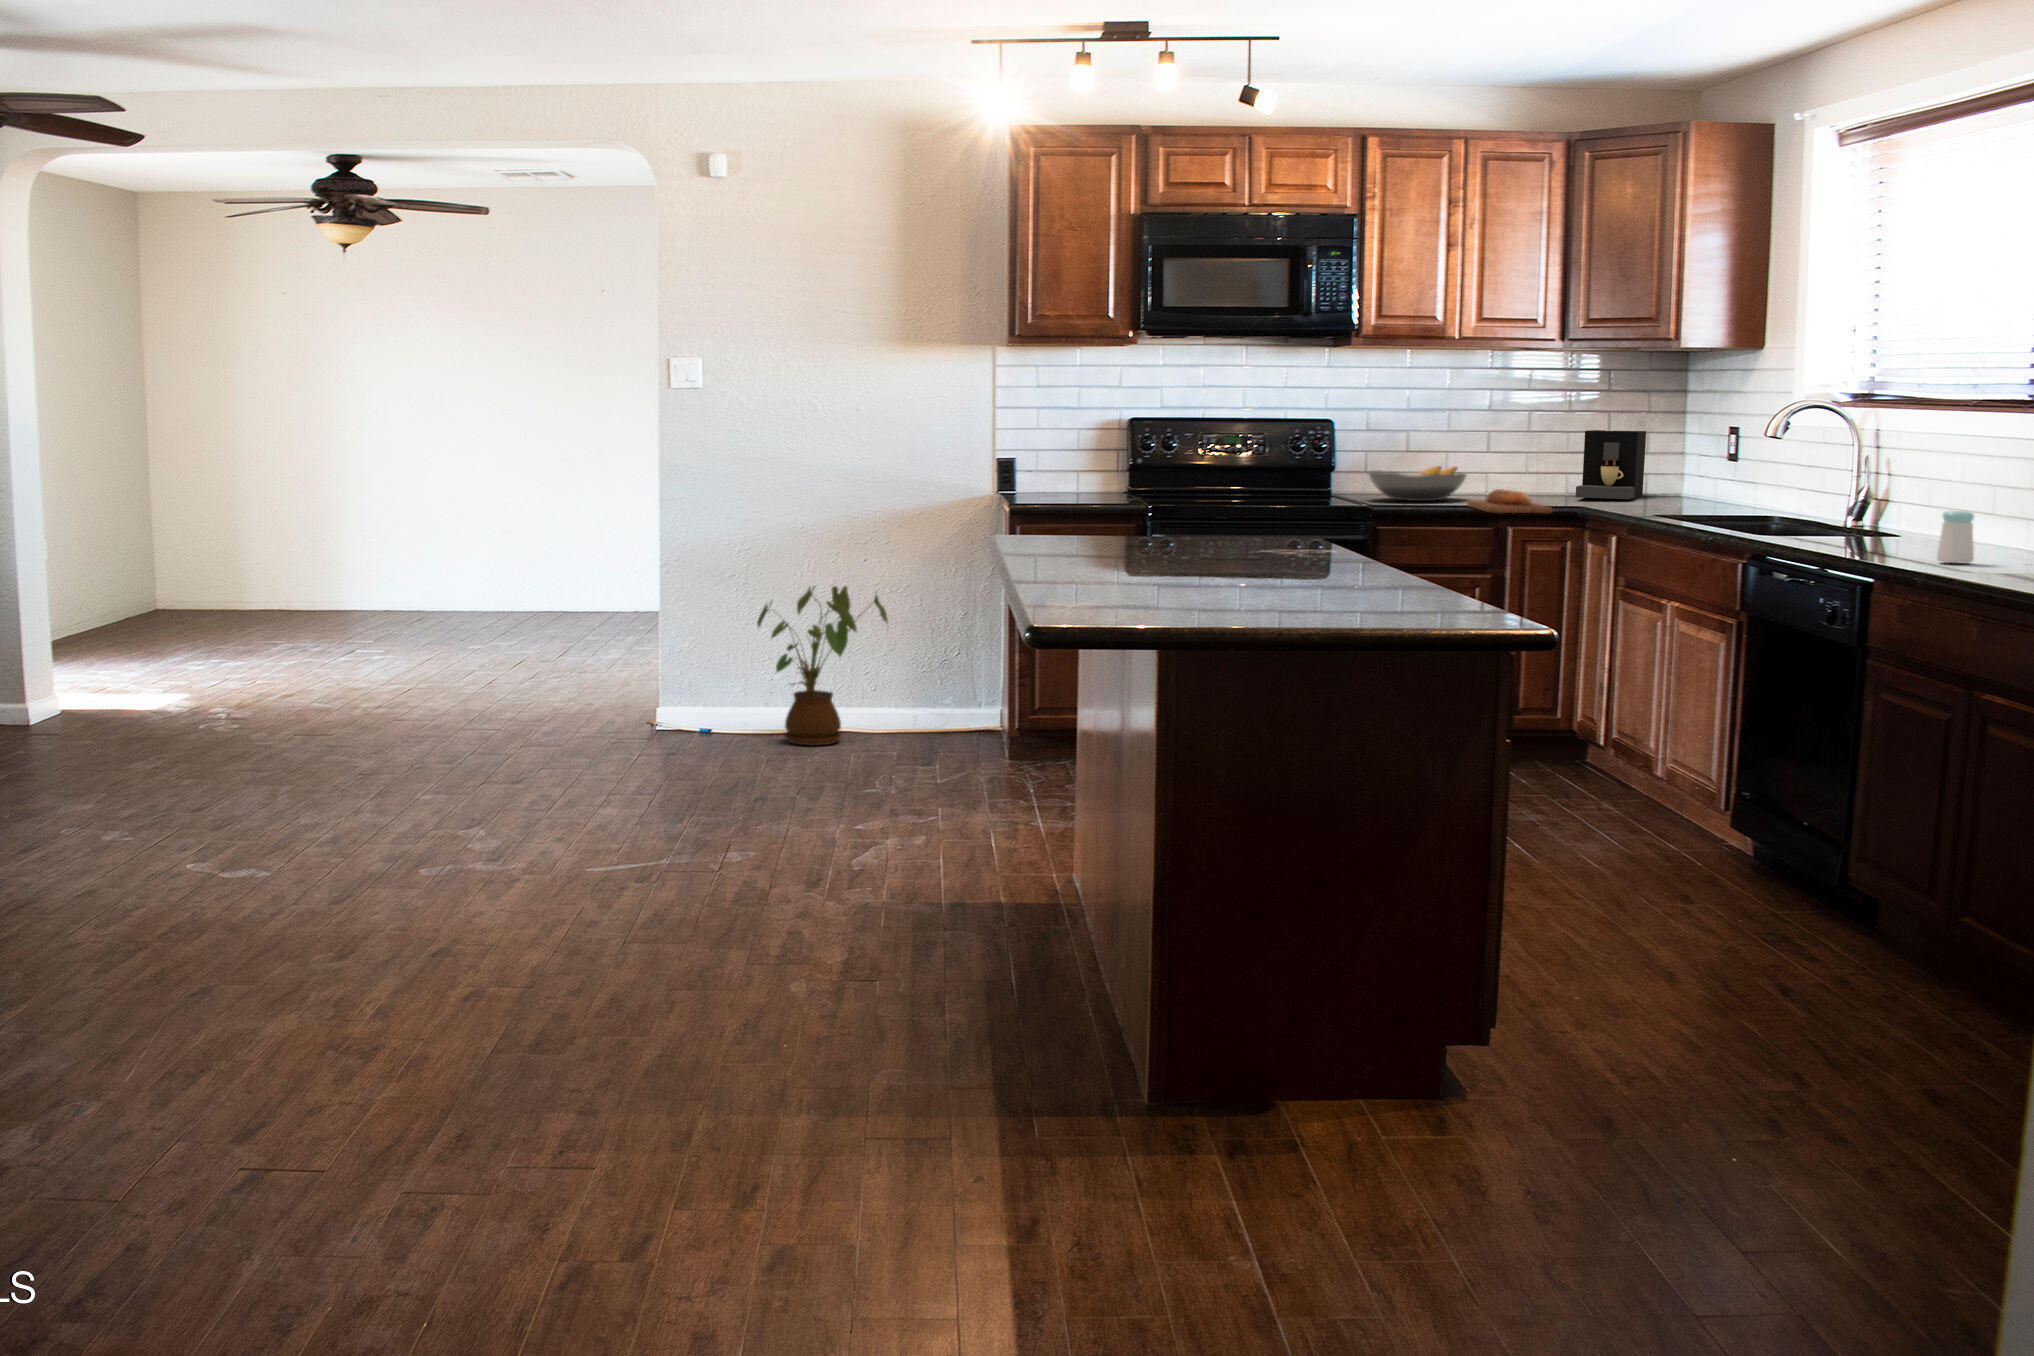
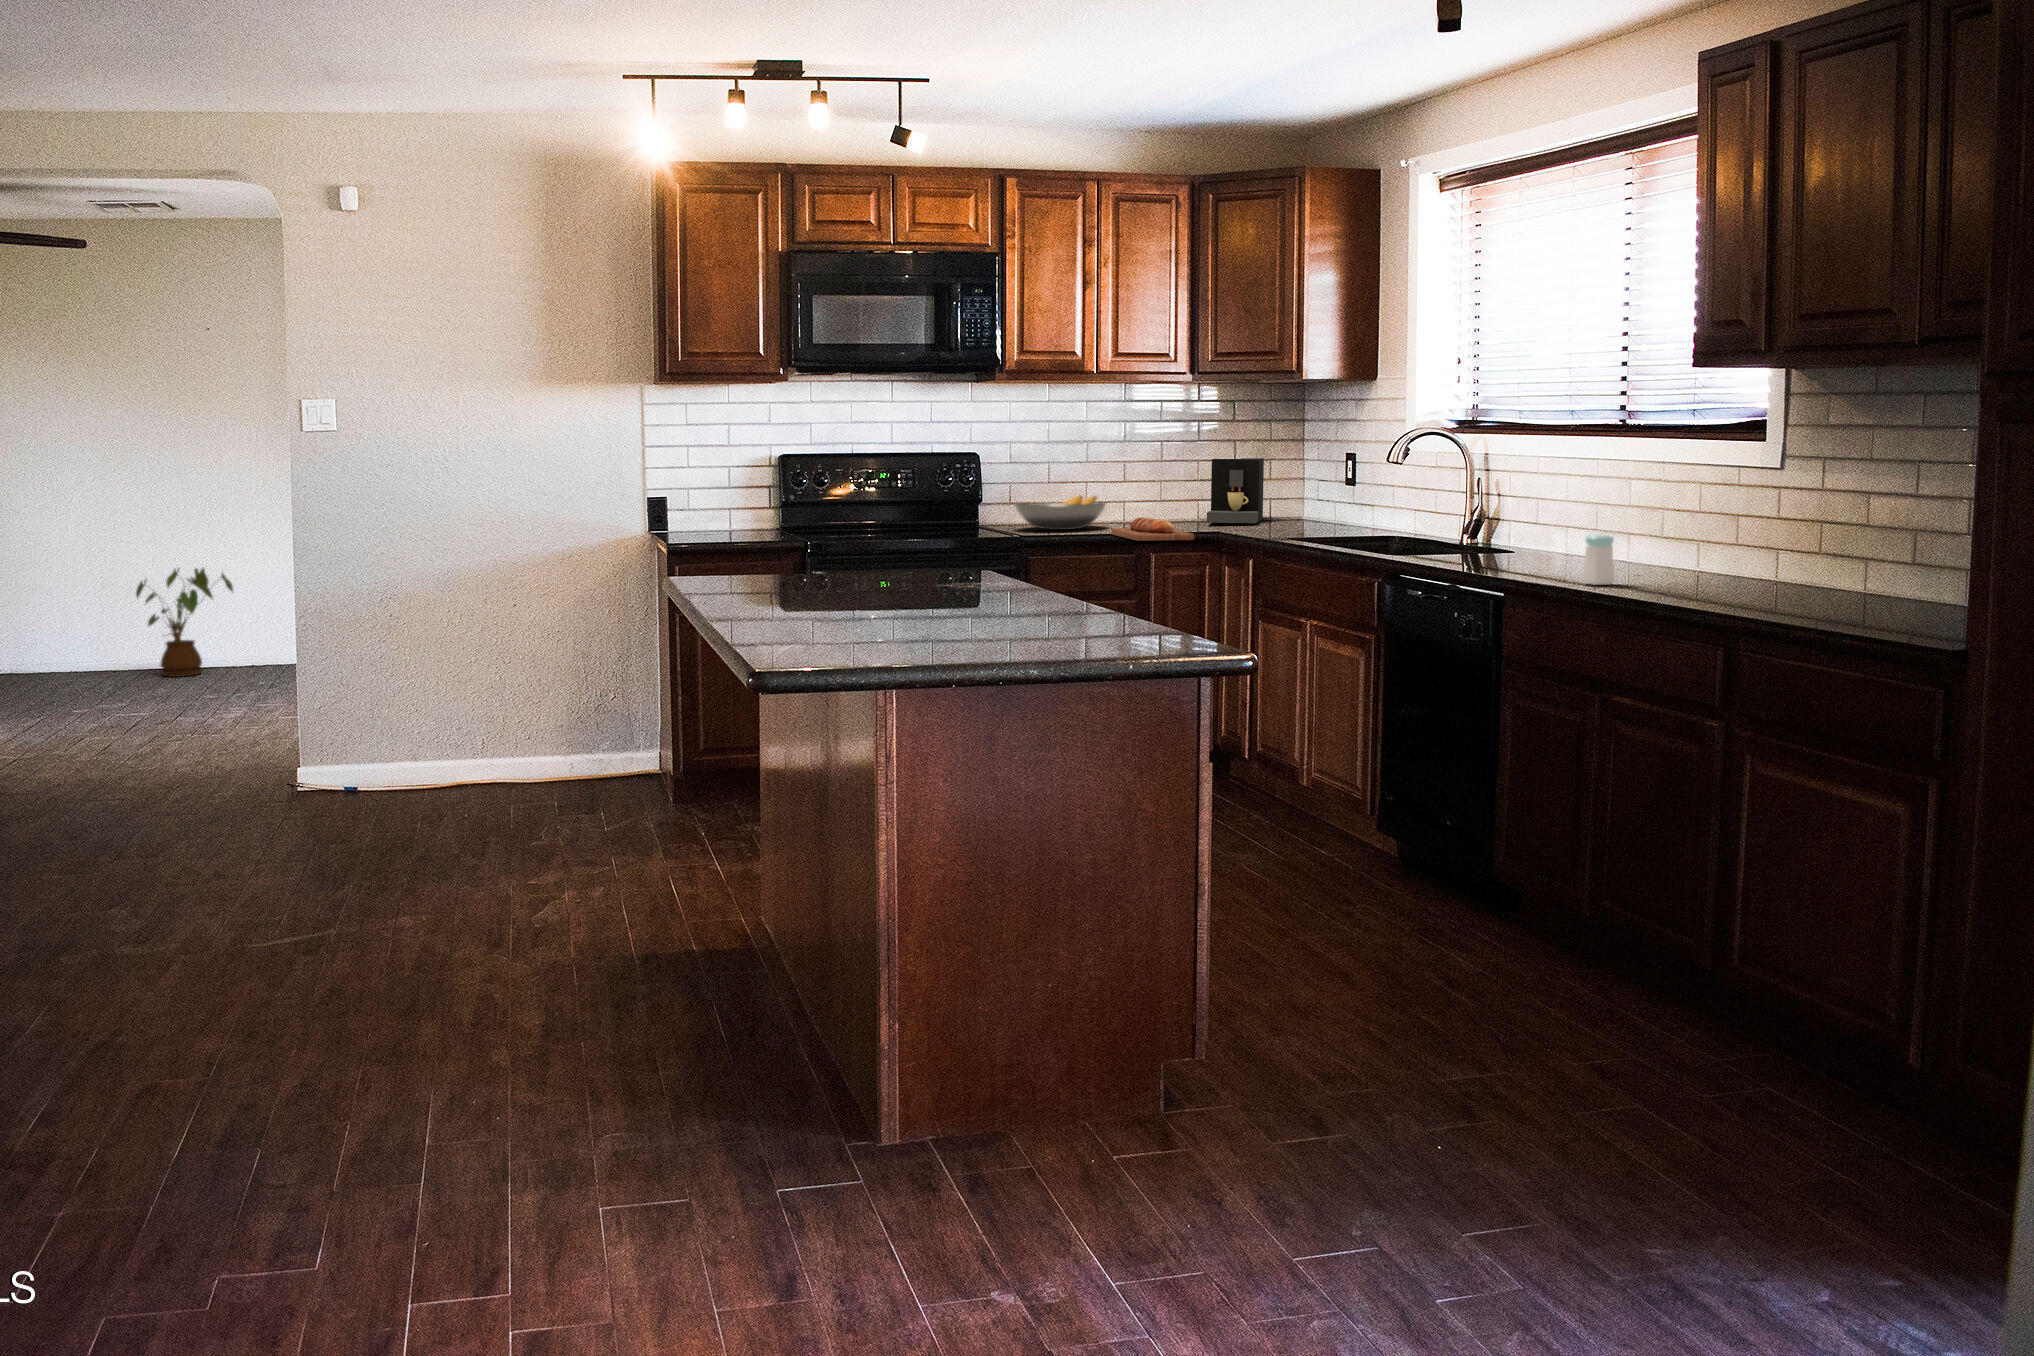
house plant: present [757,586,888,746] -> present [136,568,233,677]

